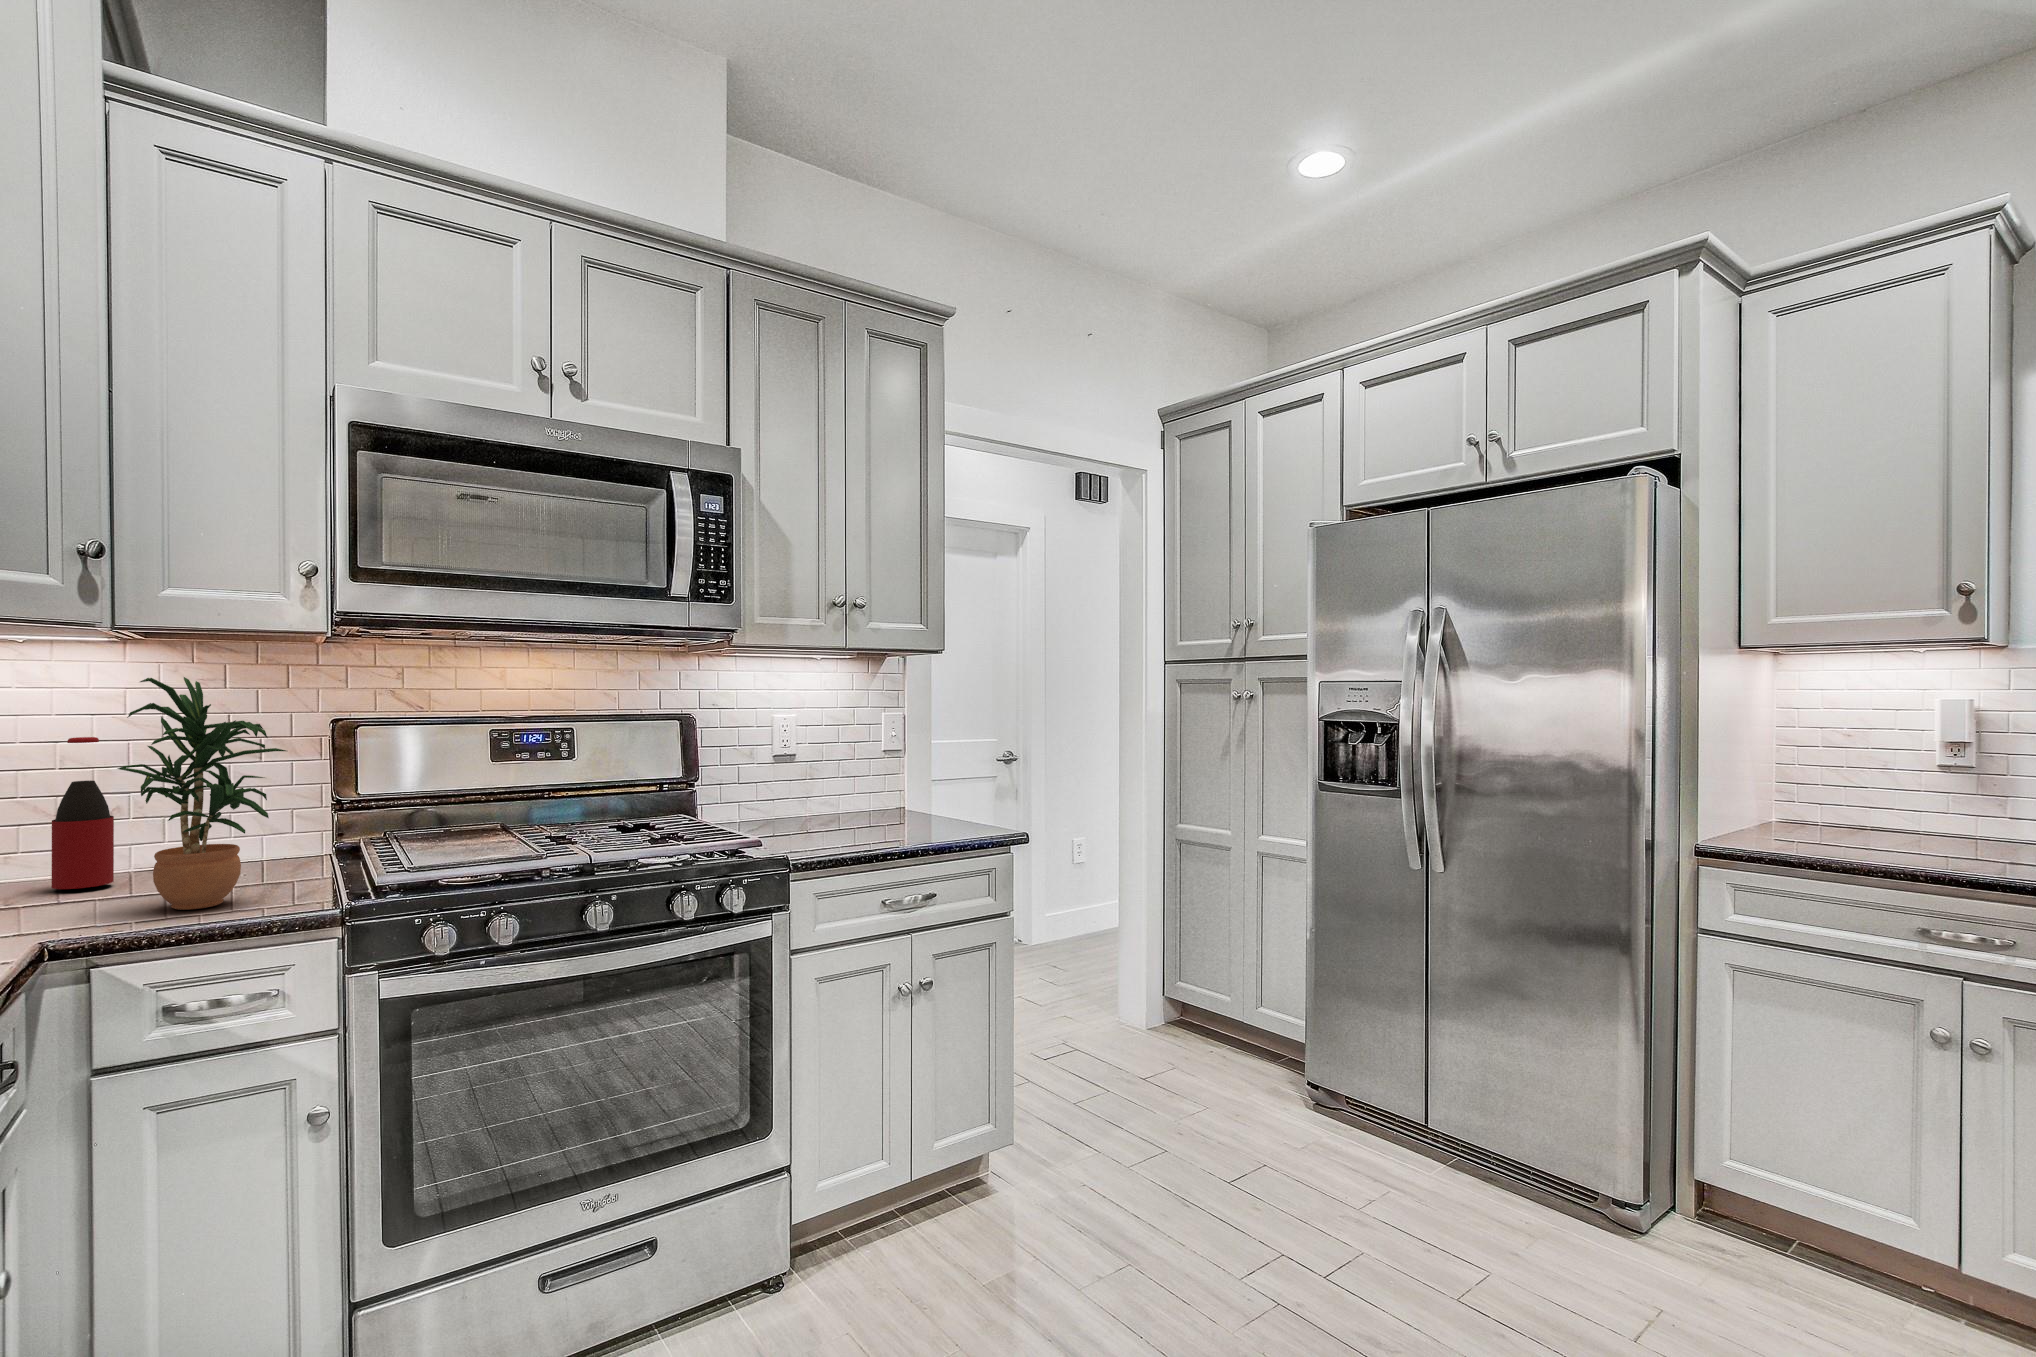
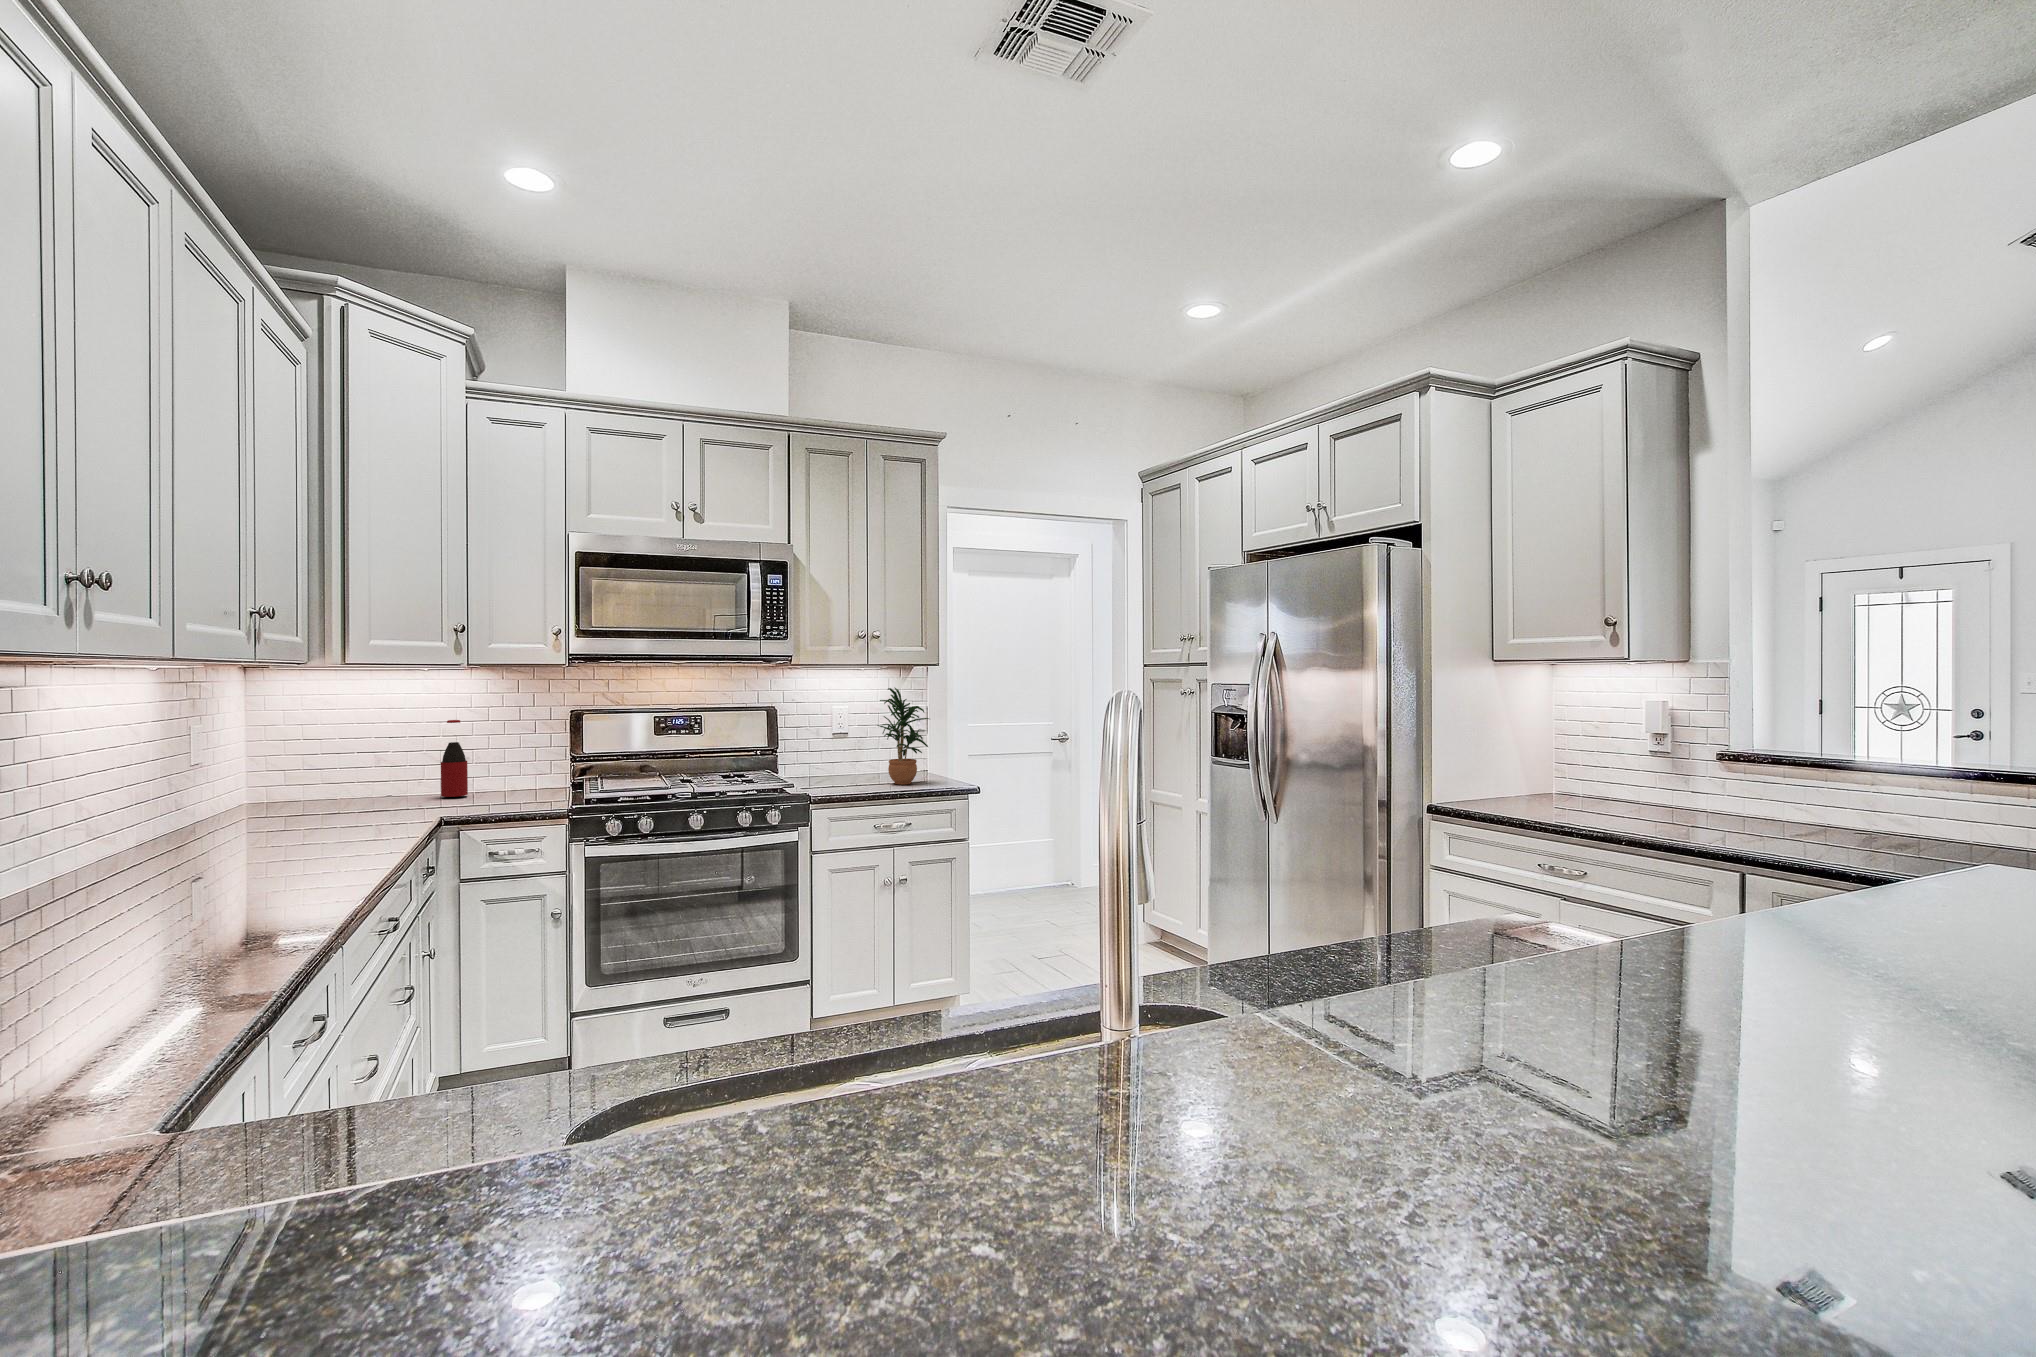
potted plant: present [118,677,286,910] -> present [877,688,929,785]

